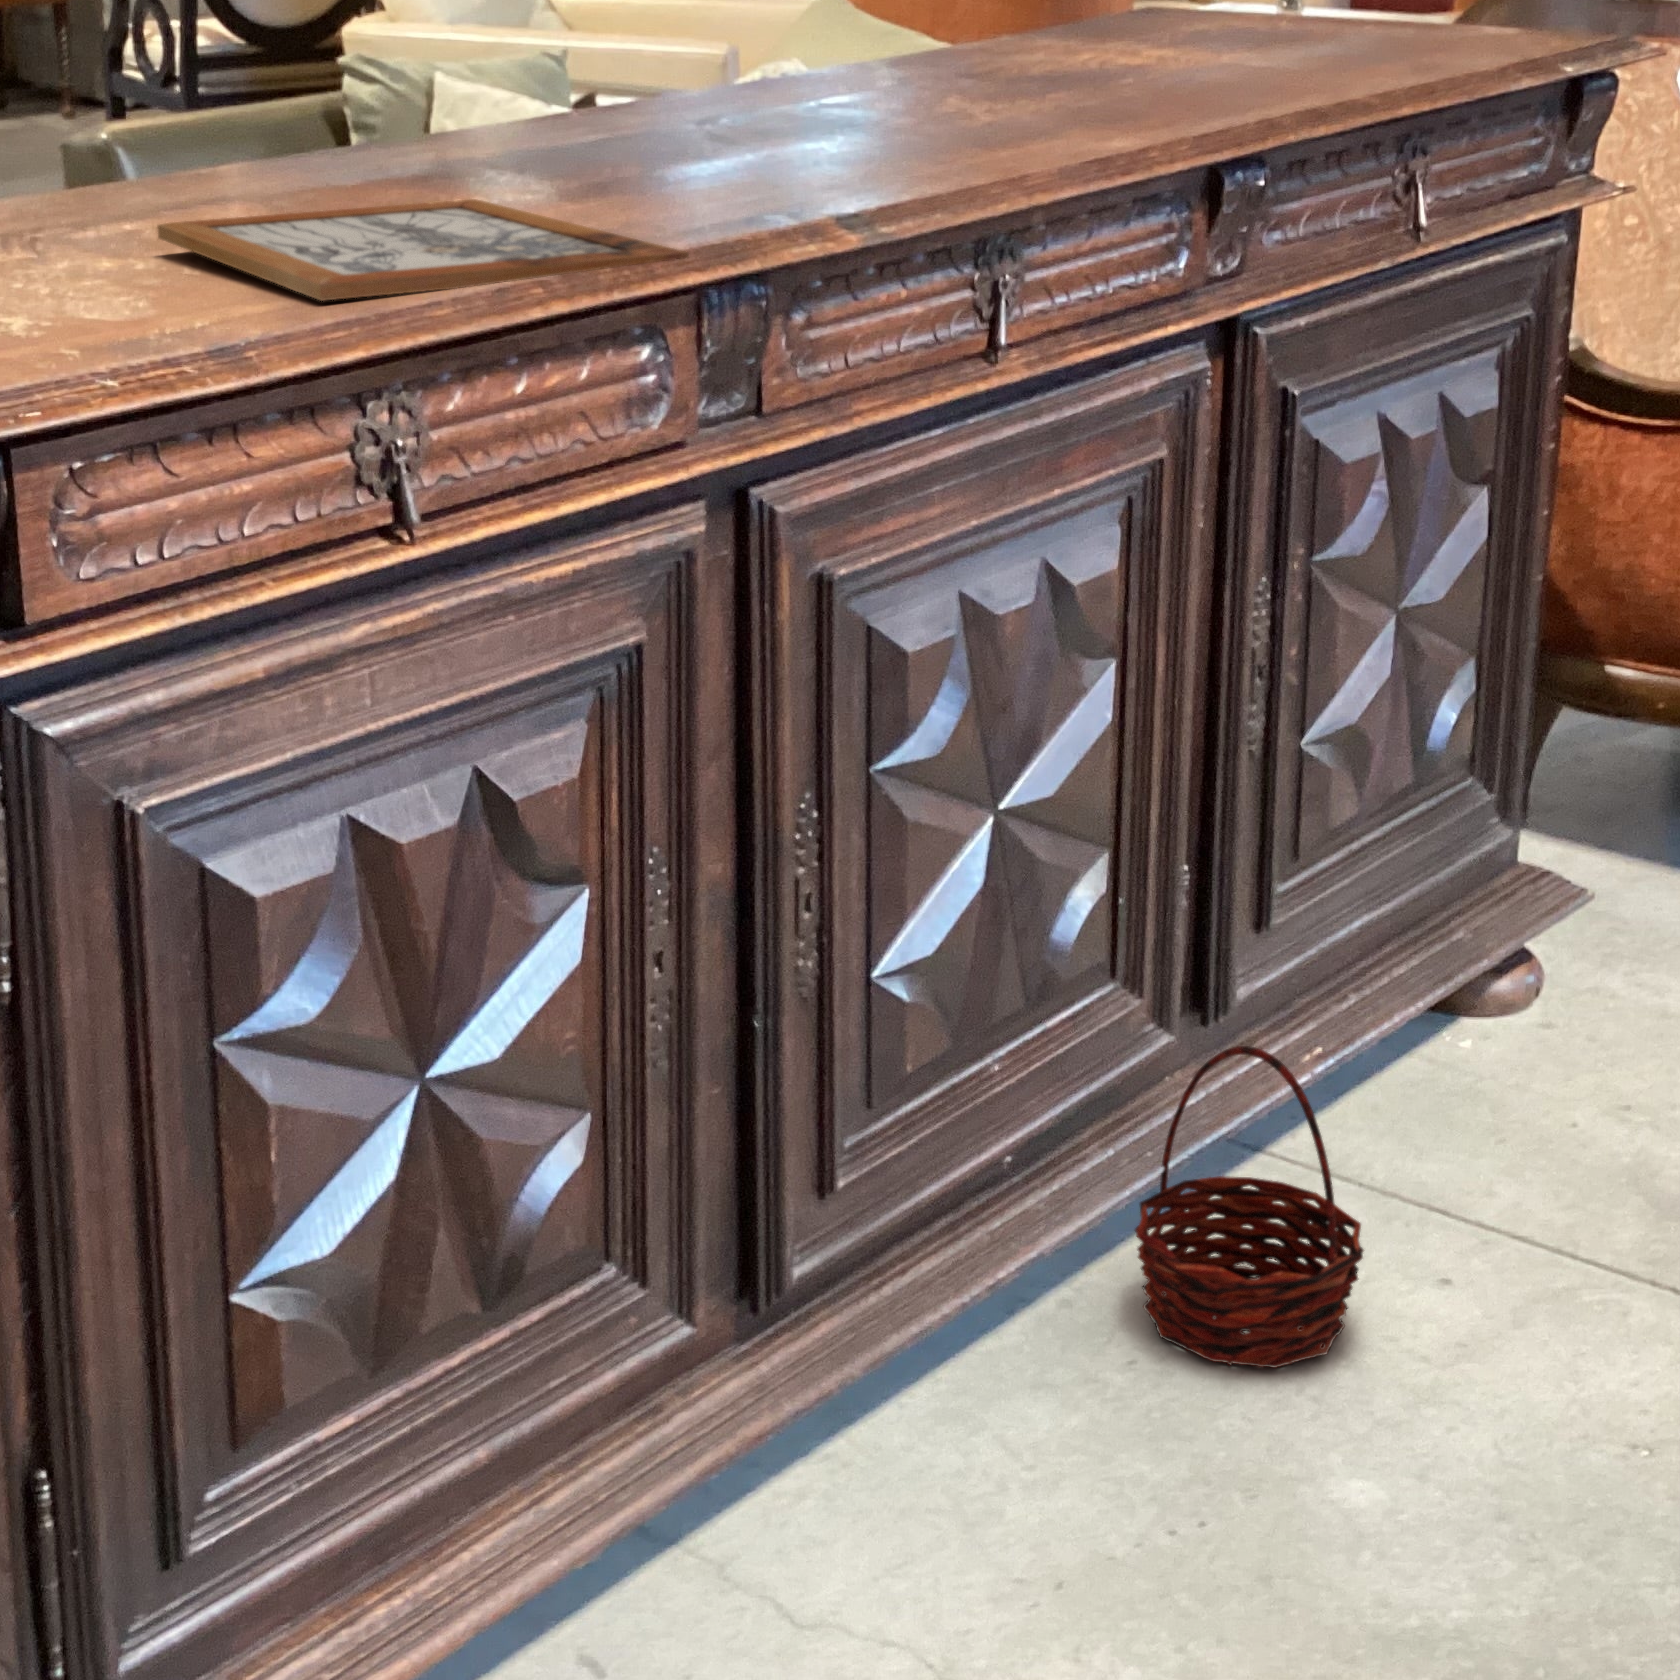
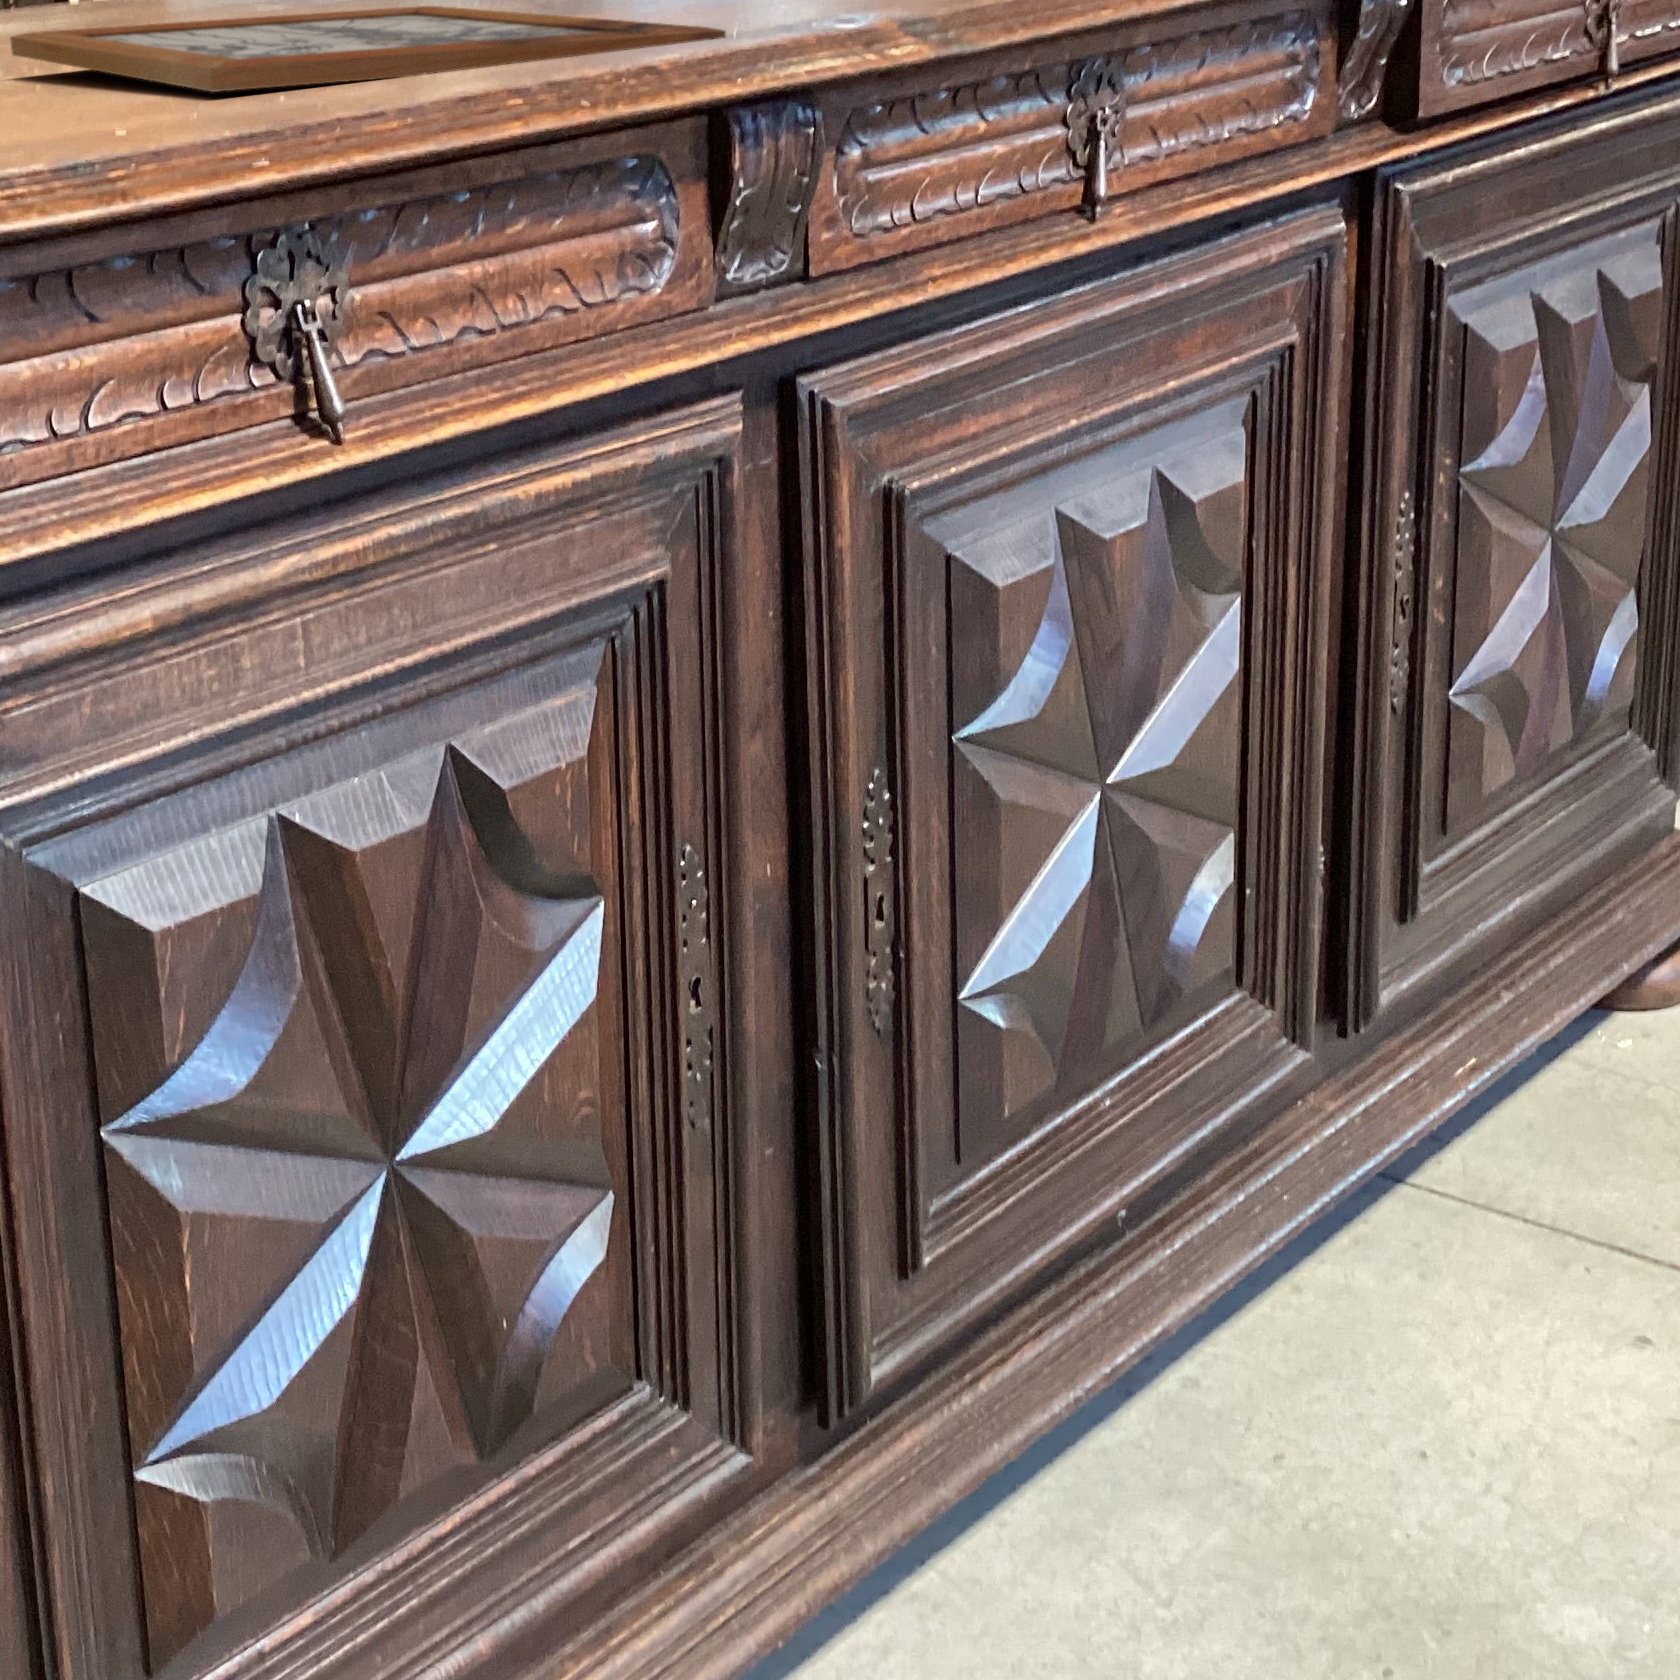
basket: present [1135,1046,1364,1368] -> none [1270,1063,1554,1454]

